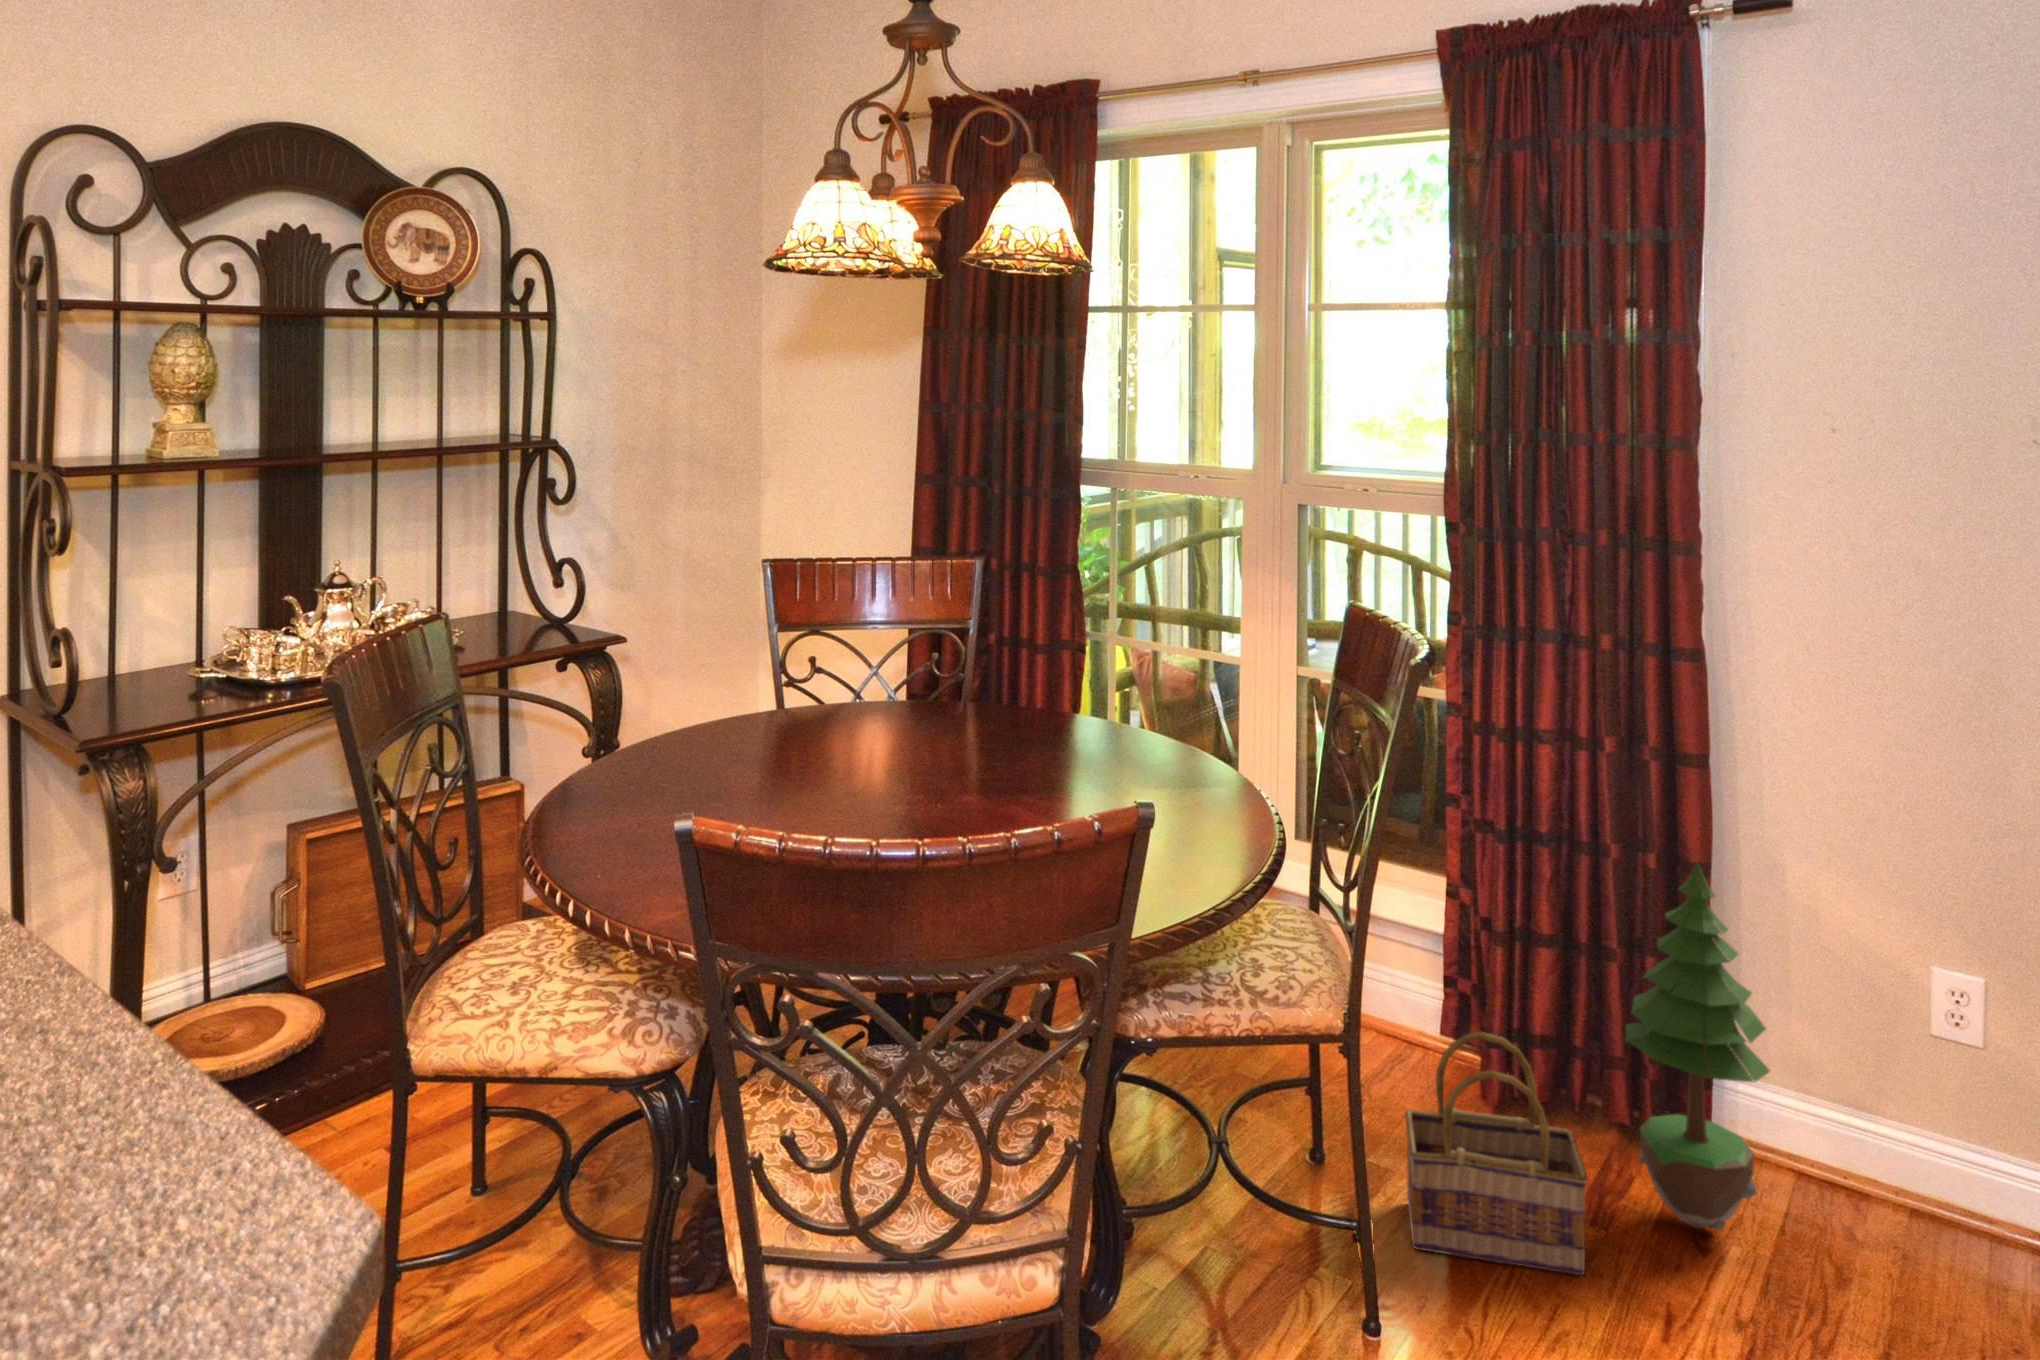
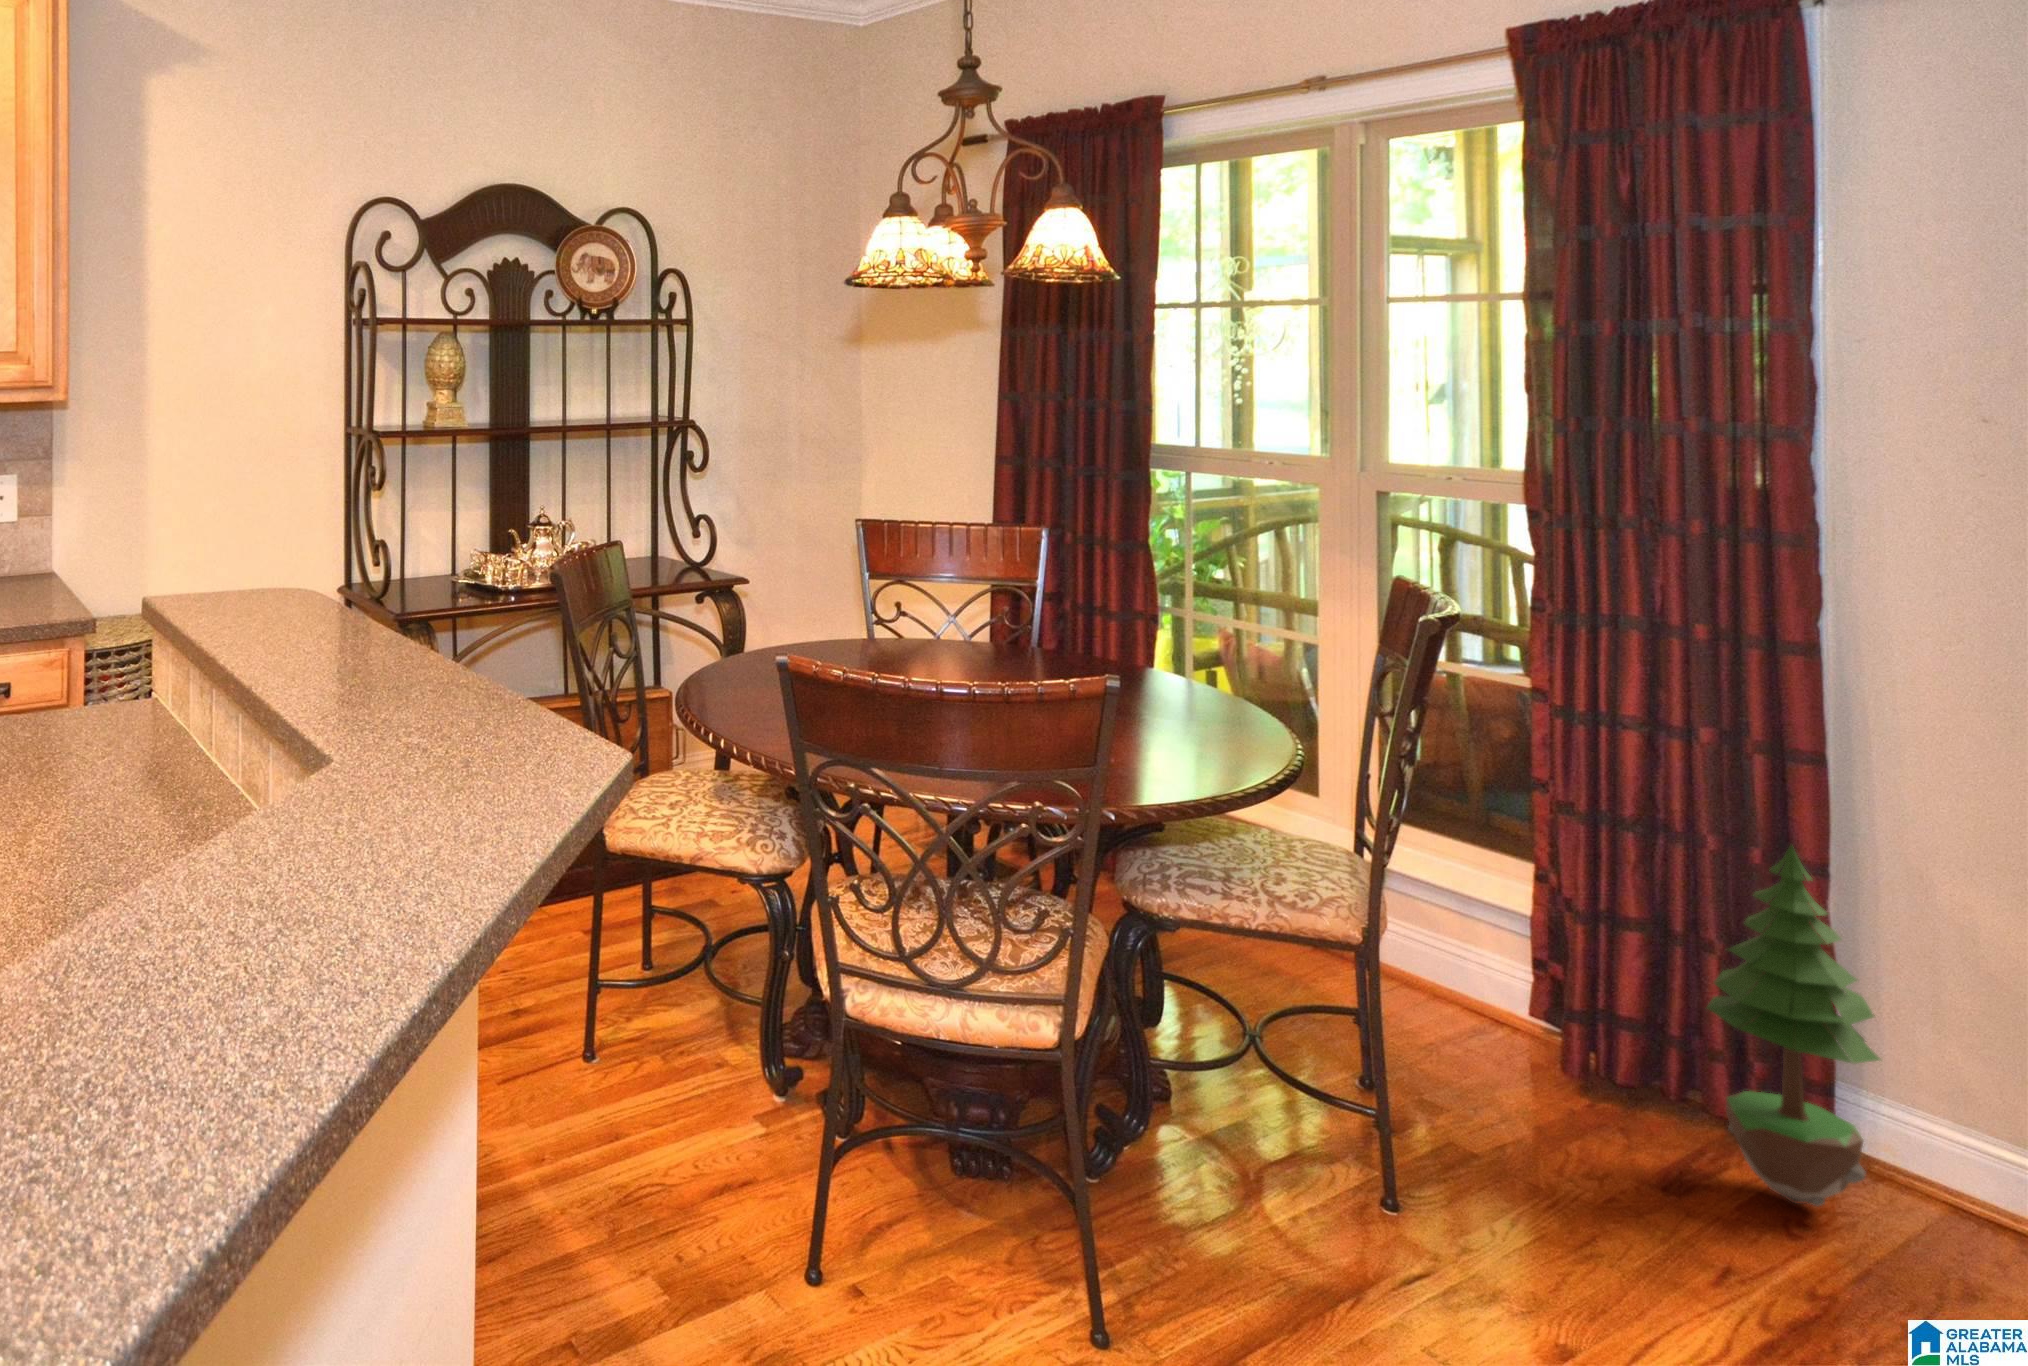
basket: present [1405,1032,1588,1275] -> none [1451,976,1645,1209]

